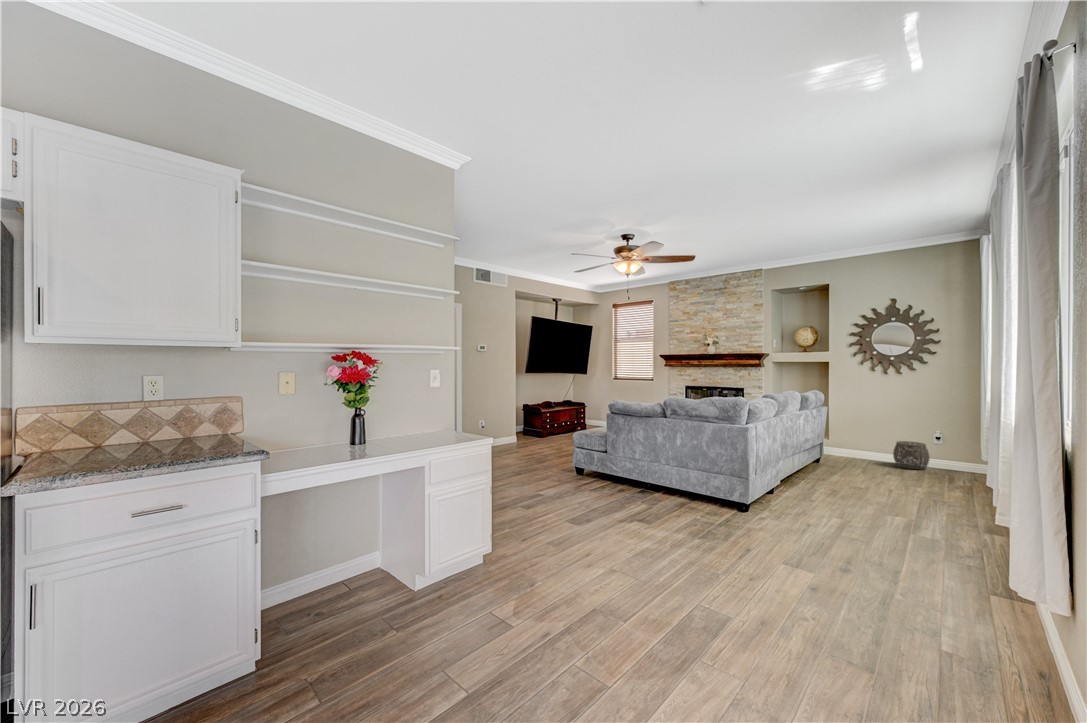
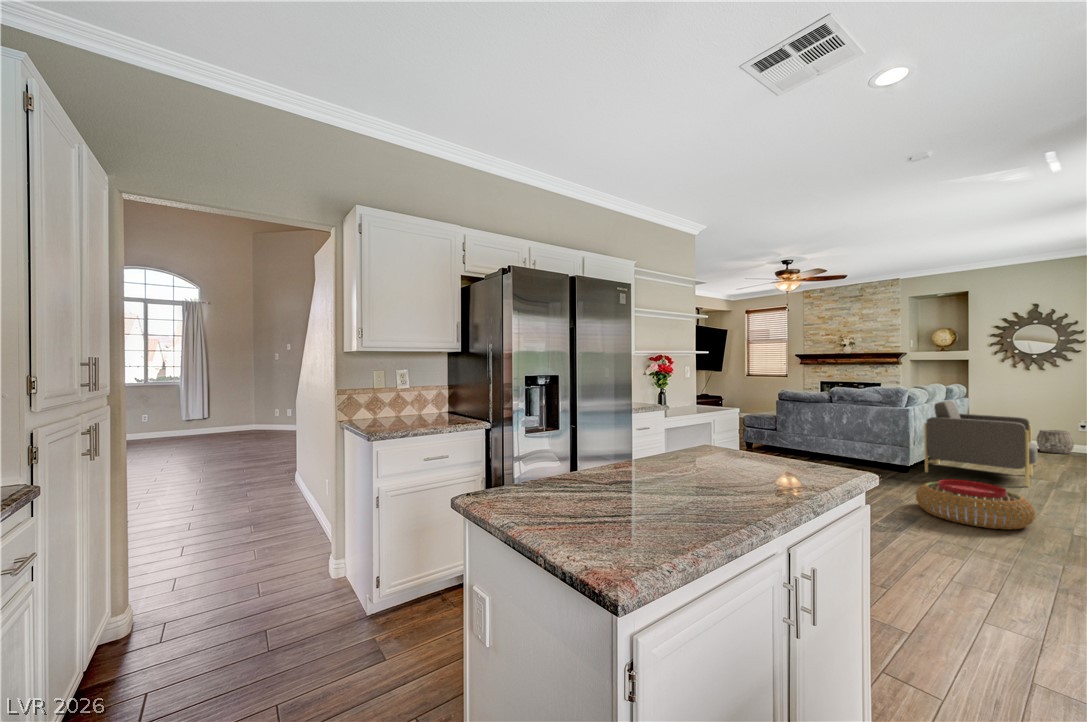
armchair: none [768,413,894,532] -> present [924,400,1037,487]
pouf: none [731,547,890,648] -> present [916,479,1035,529]

